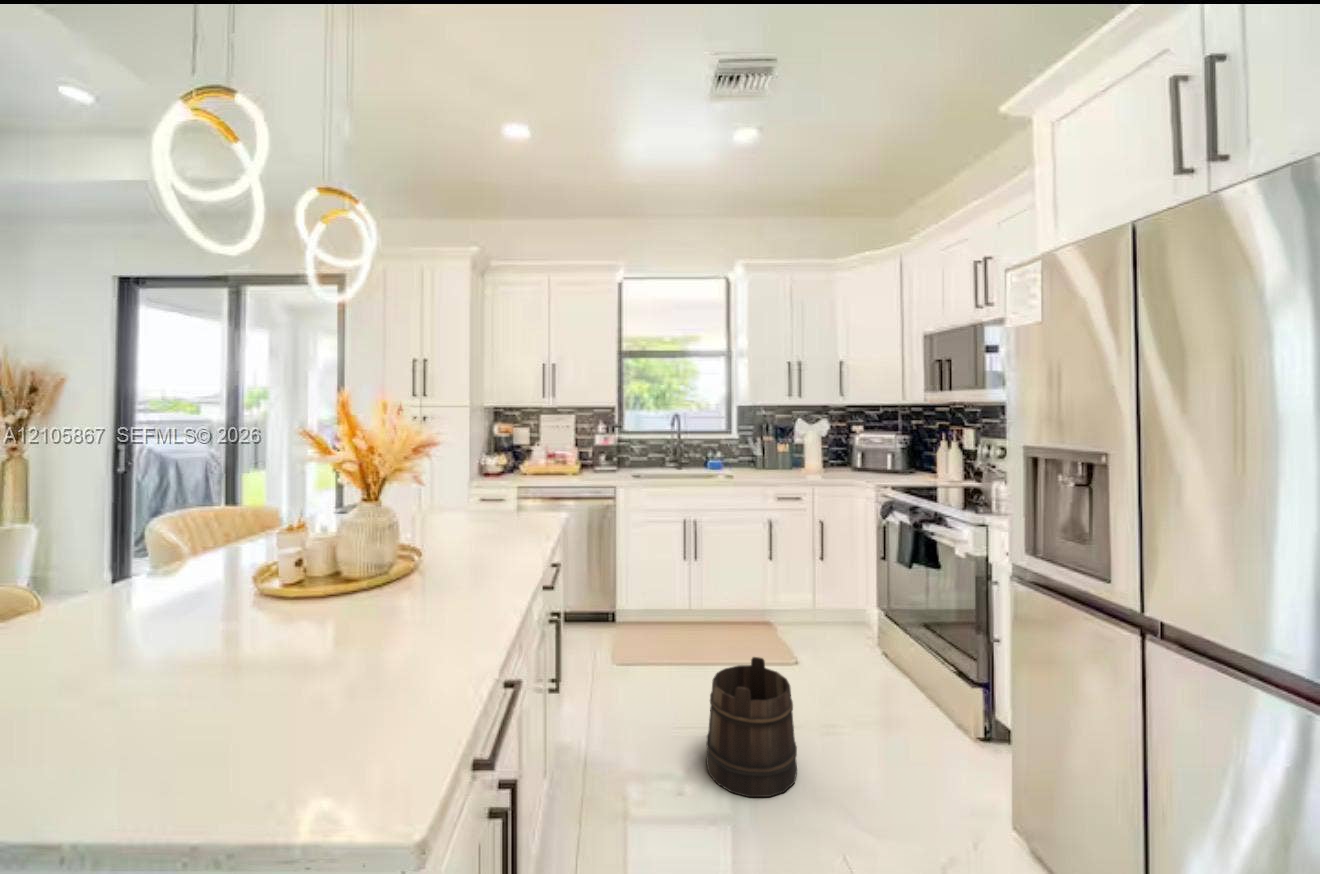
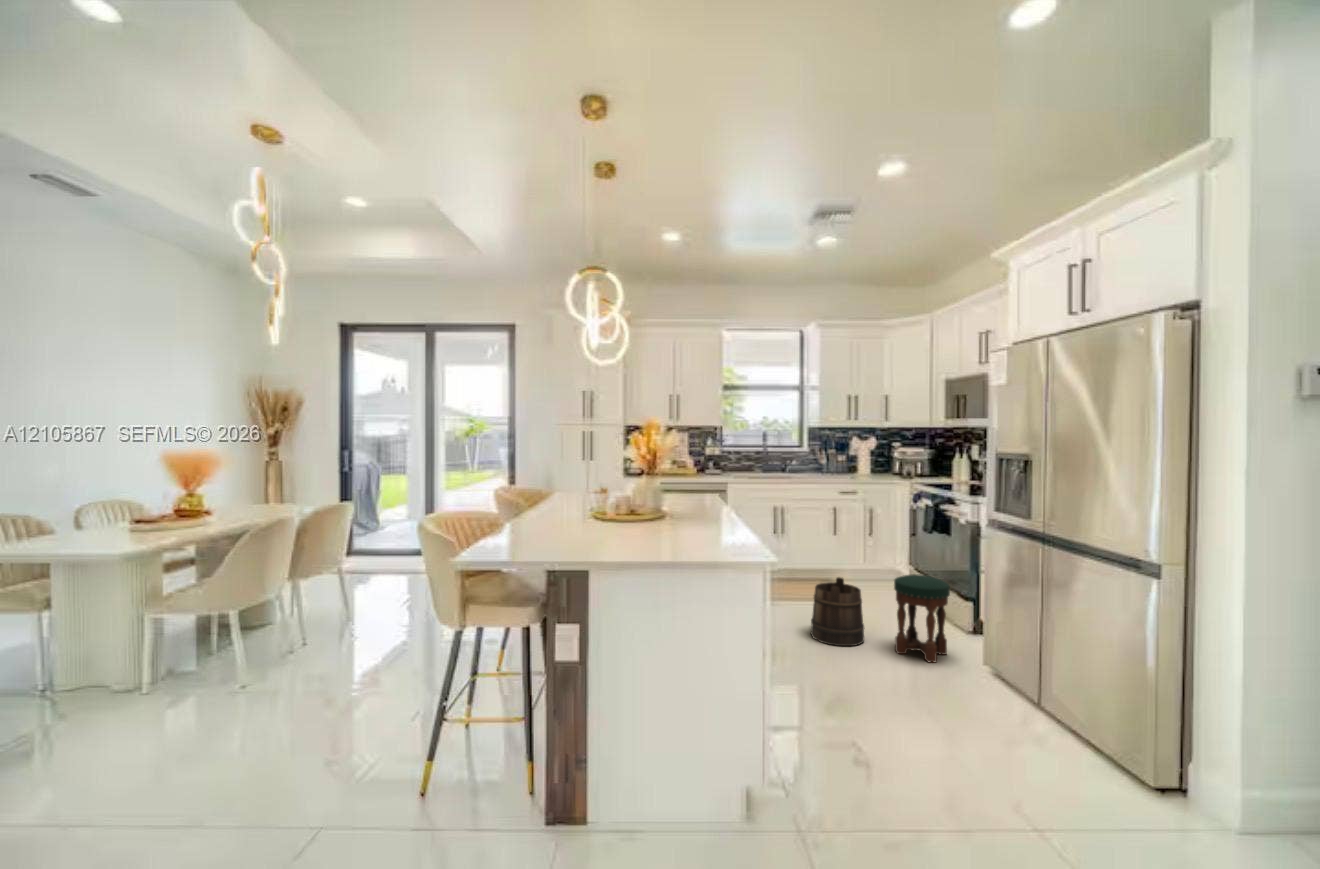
stool: none [848,663,951,847] -> present [894,574,950,663]

